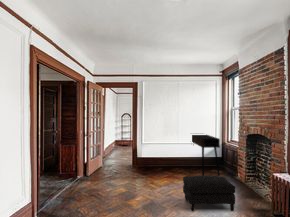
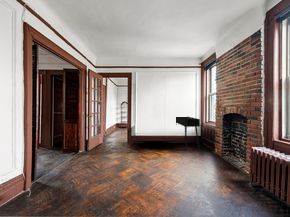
ottoman: present [183,176,236,211] -> none [168,150,215,181]

